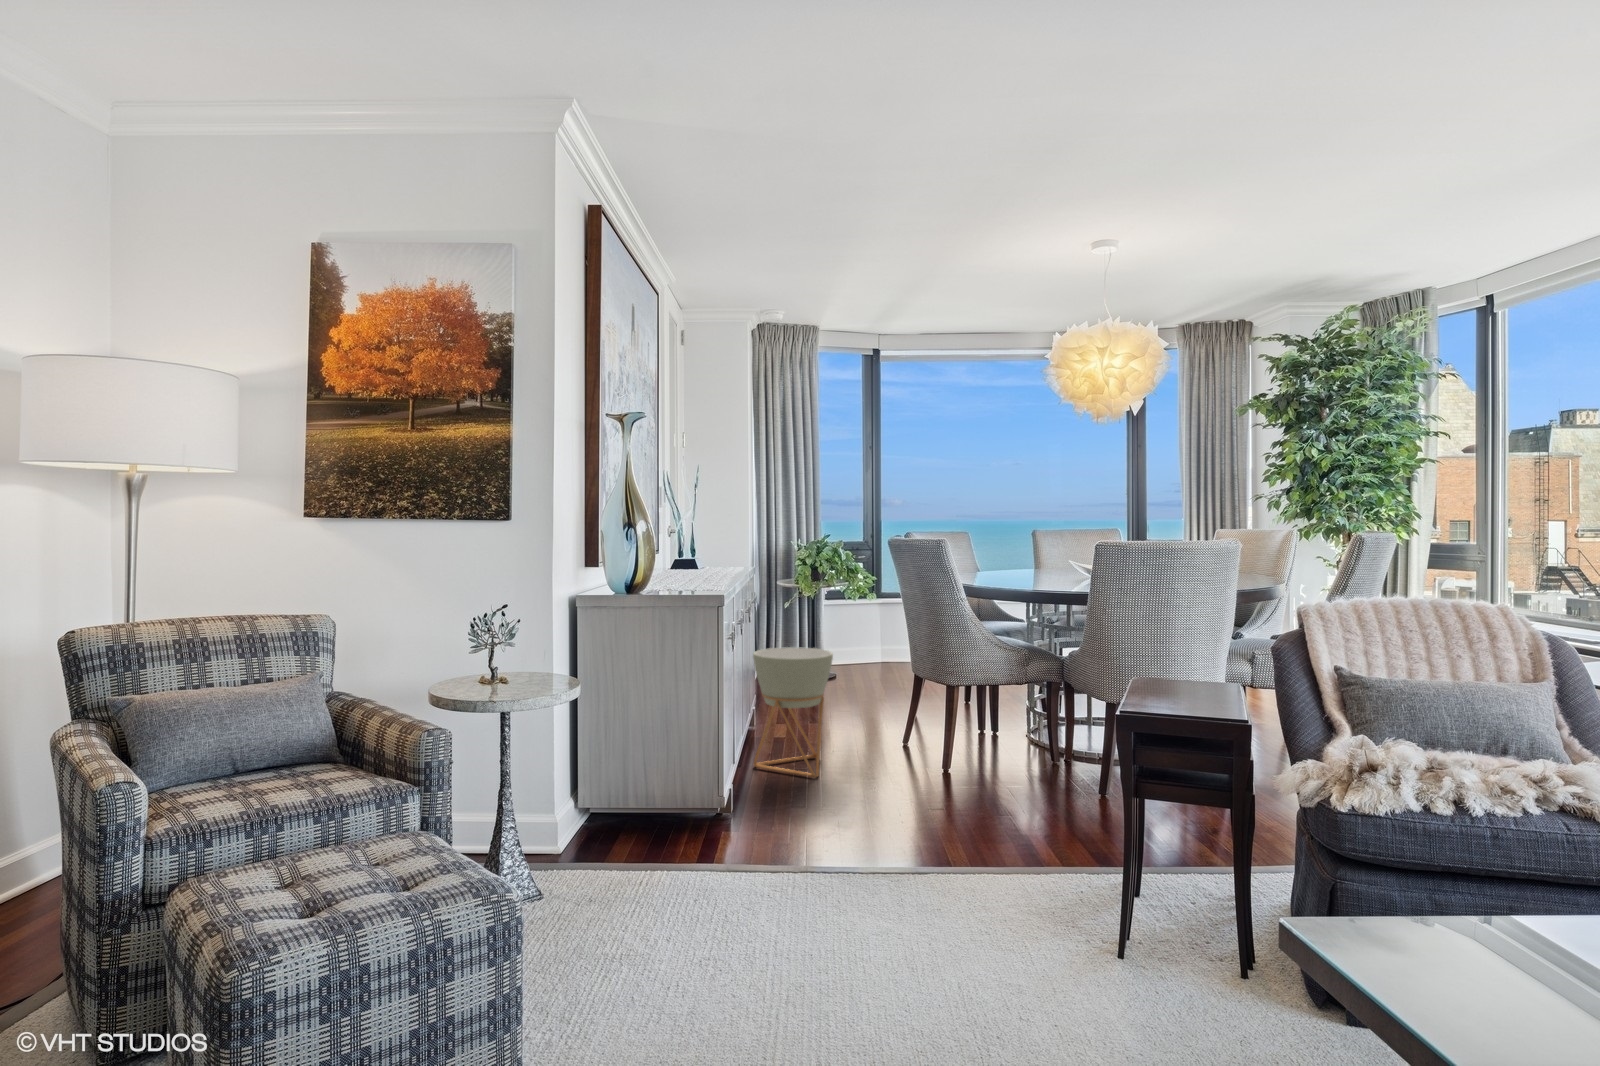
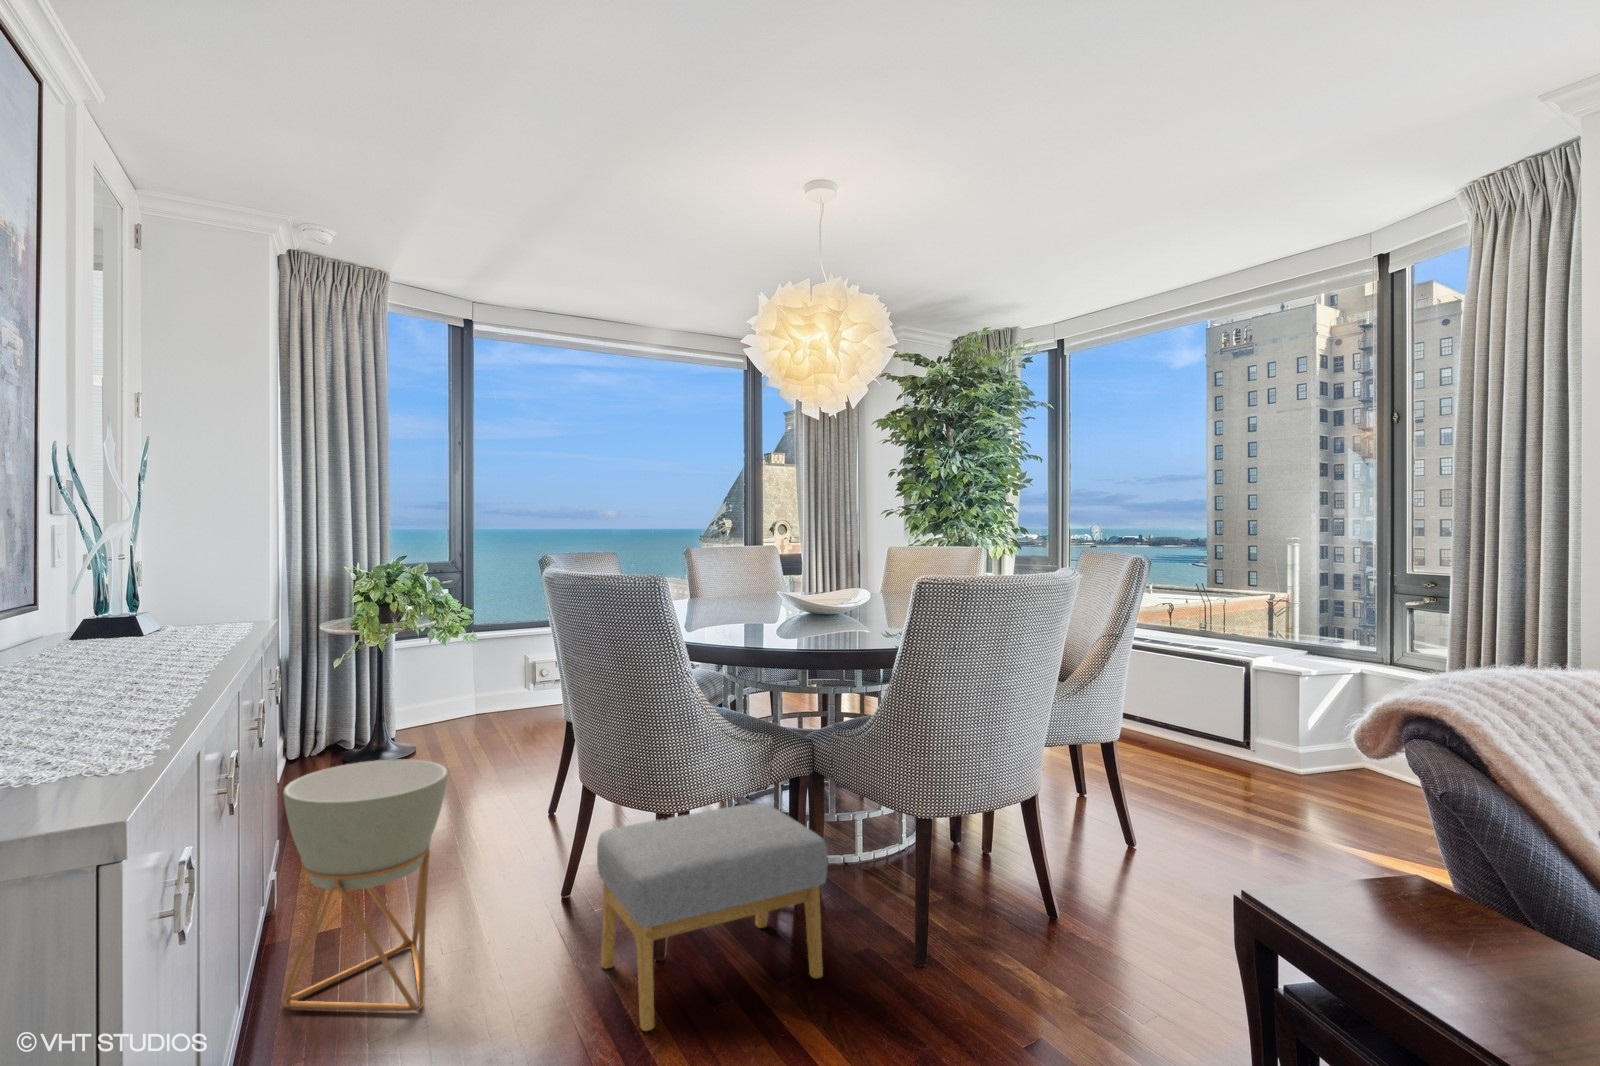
footstool: none [913,697,1051,802] -> present [597,803,828,1031]

